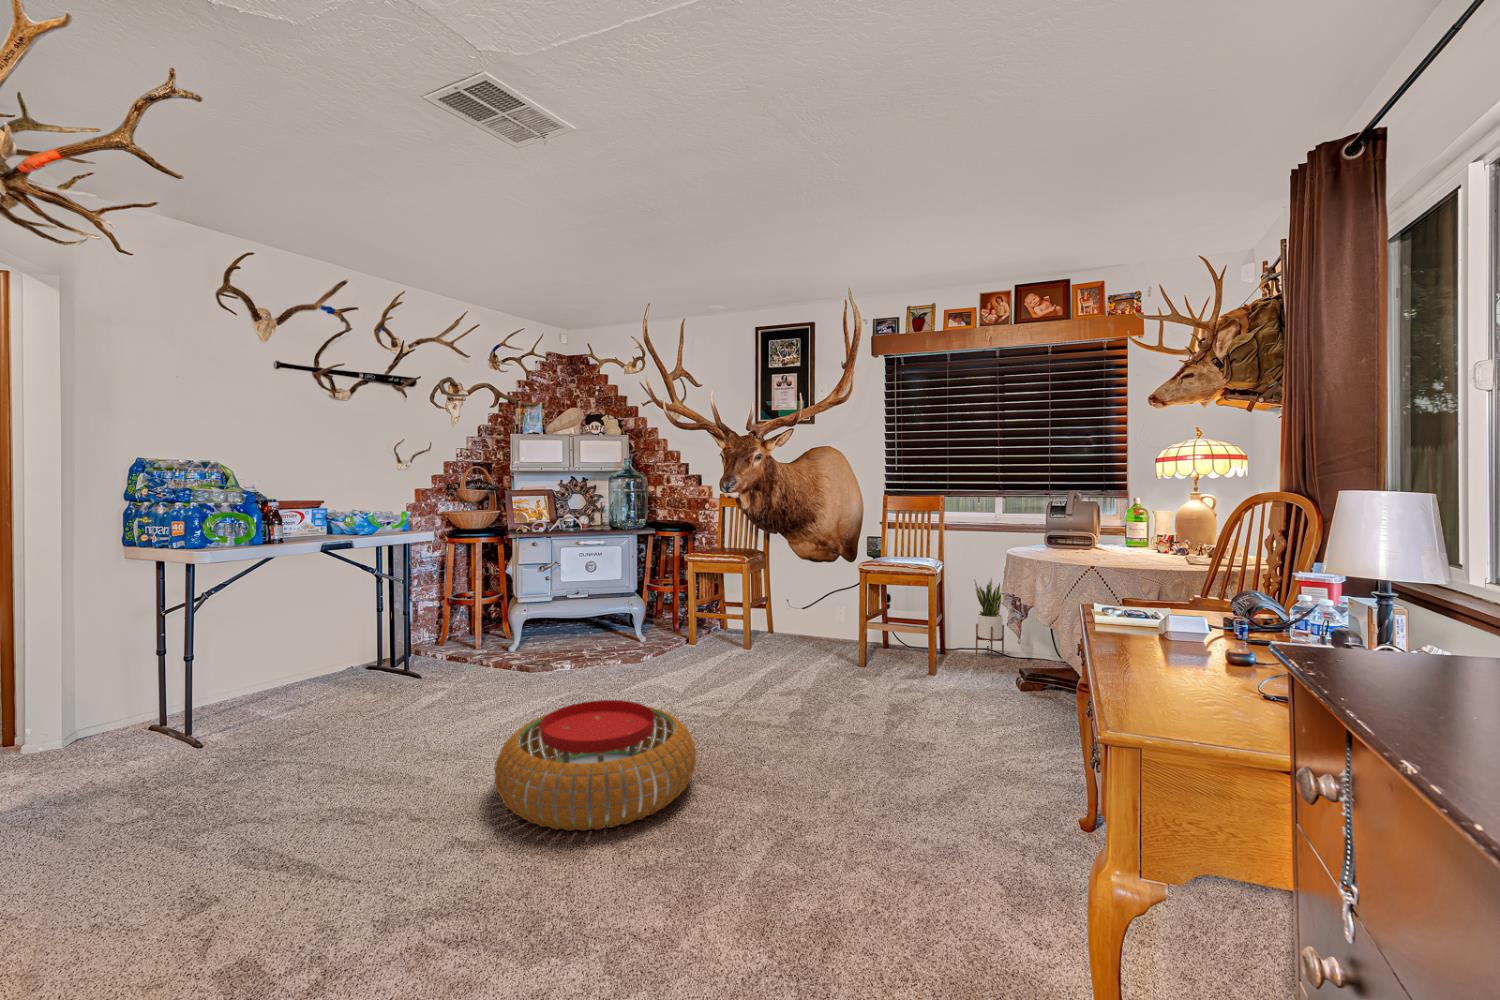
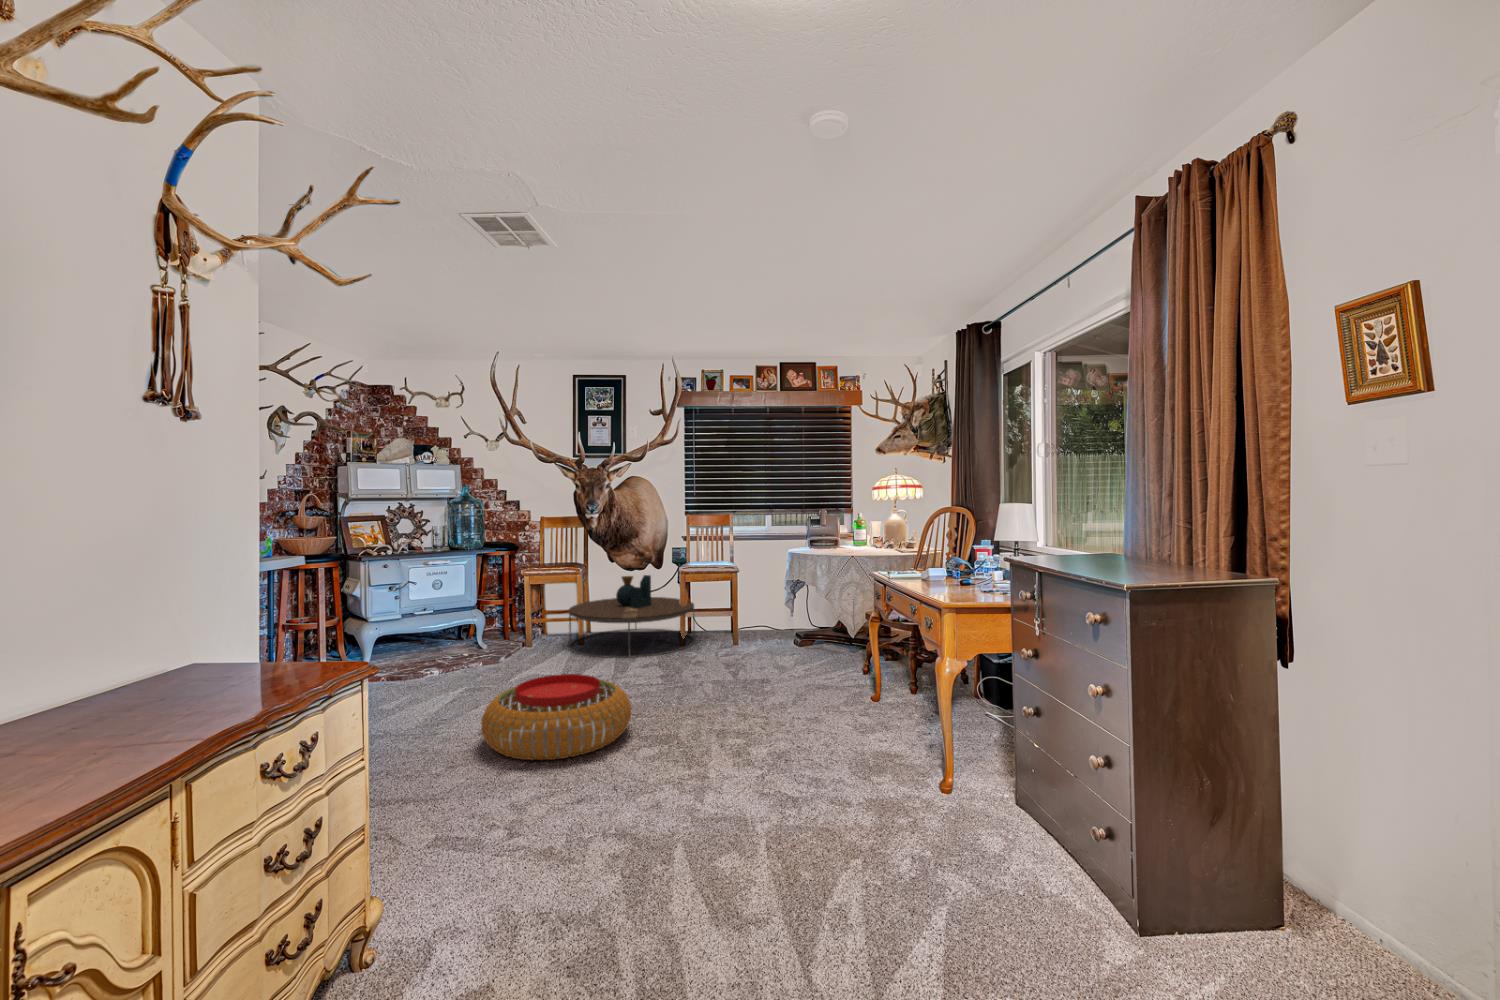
coffee table: none [725,569,880,675] -> present [569,575,695,658]
potted plant: present [974,578,1004,658] -> none [758,573,778,631]

